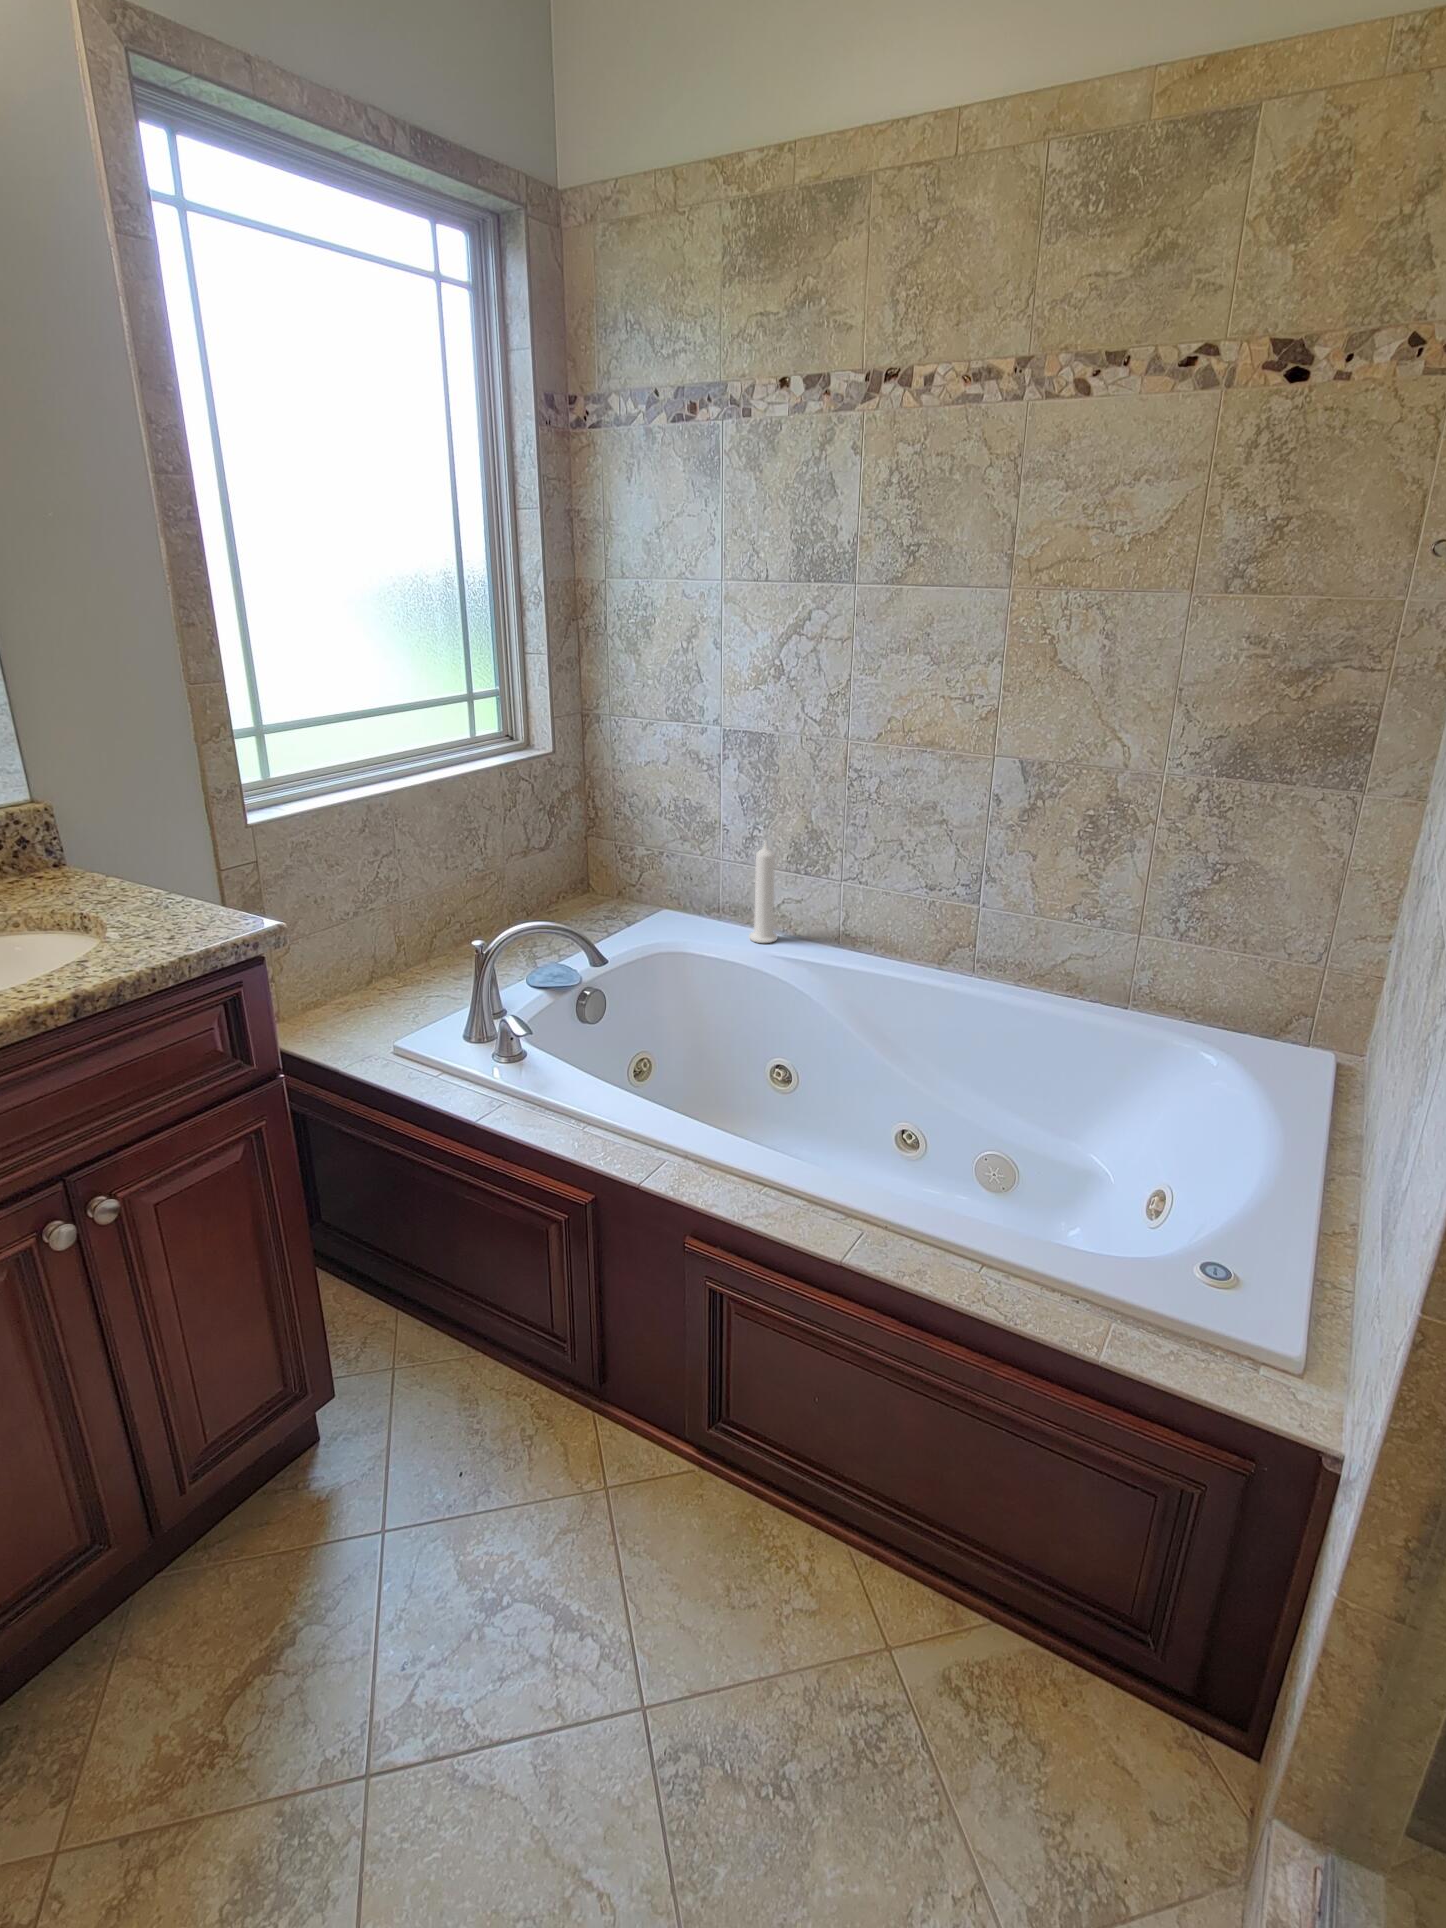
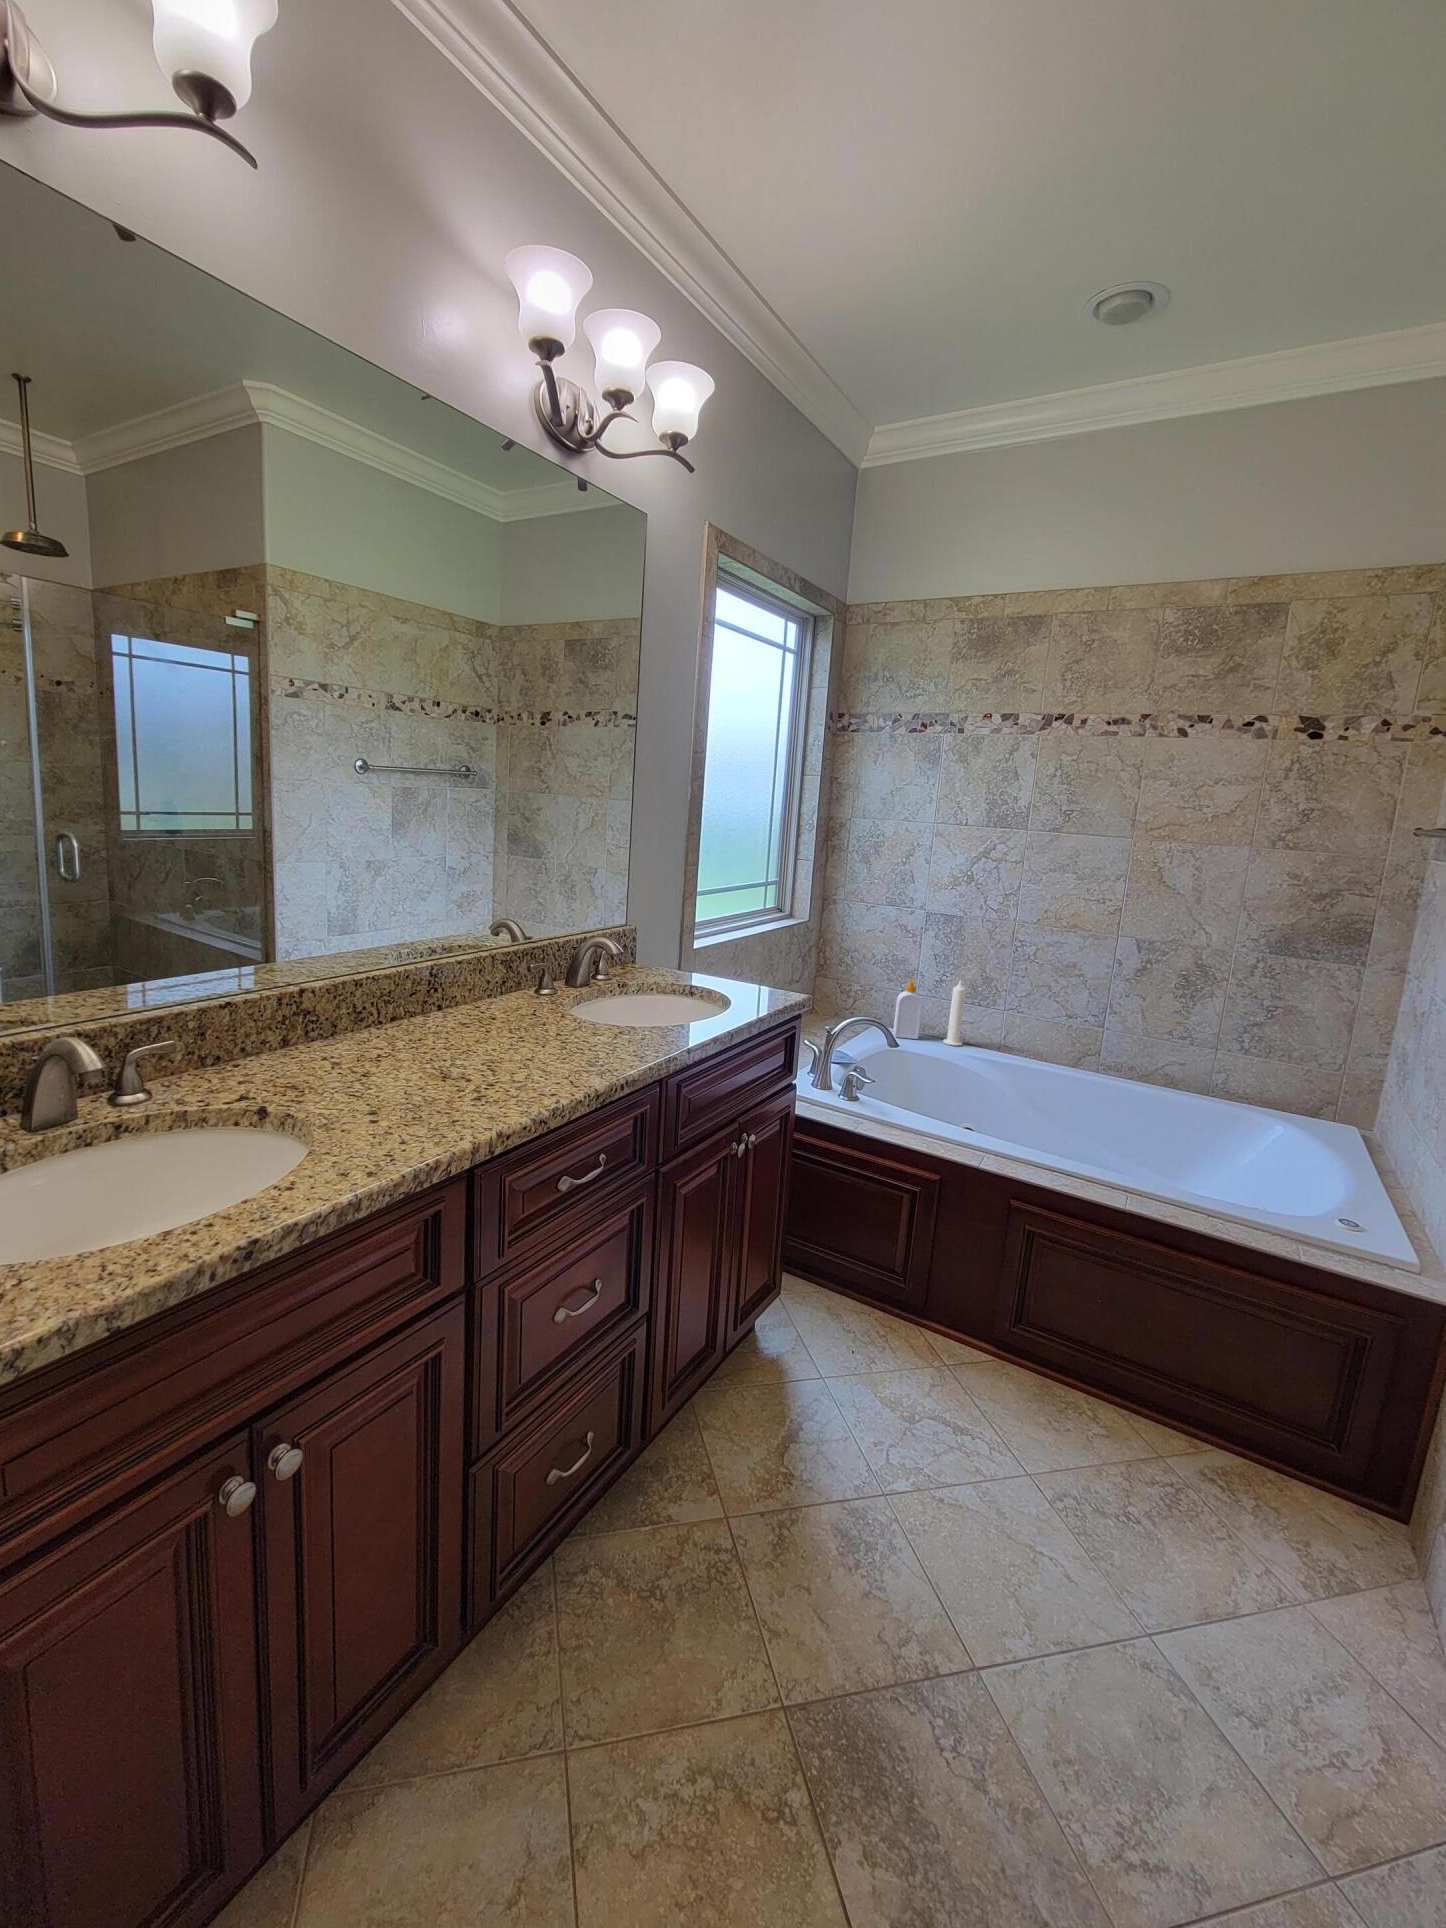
soap bottle: none [675,842,715,935] -> present [893,979,922,1039]

